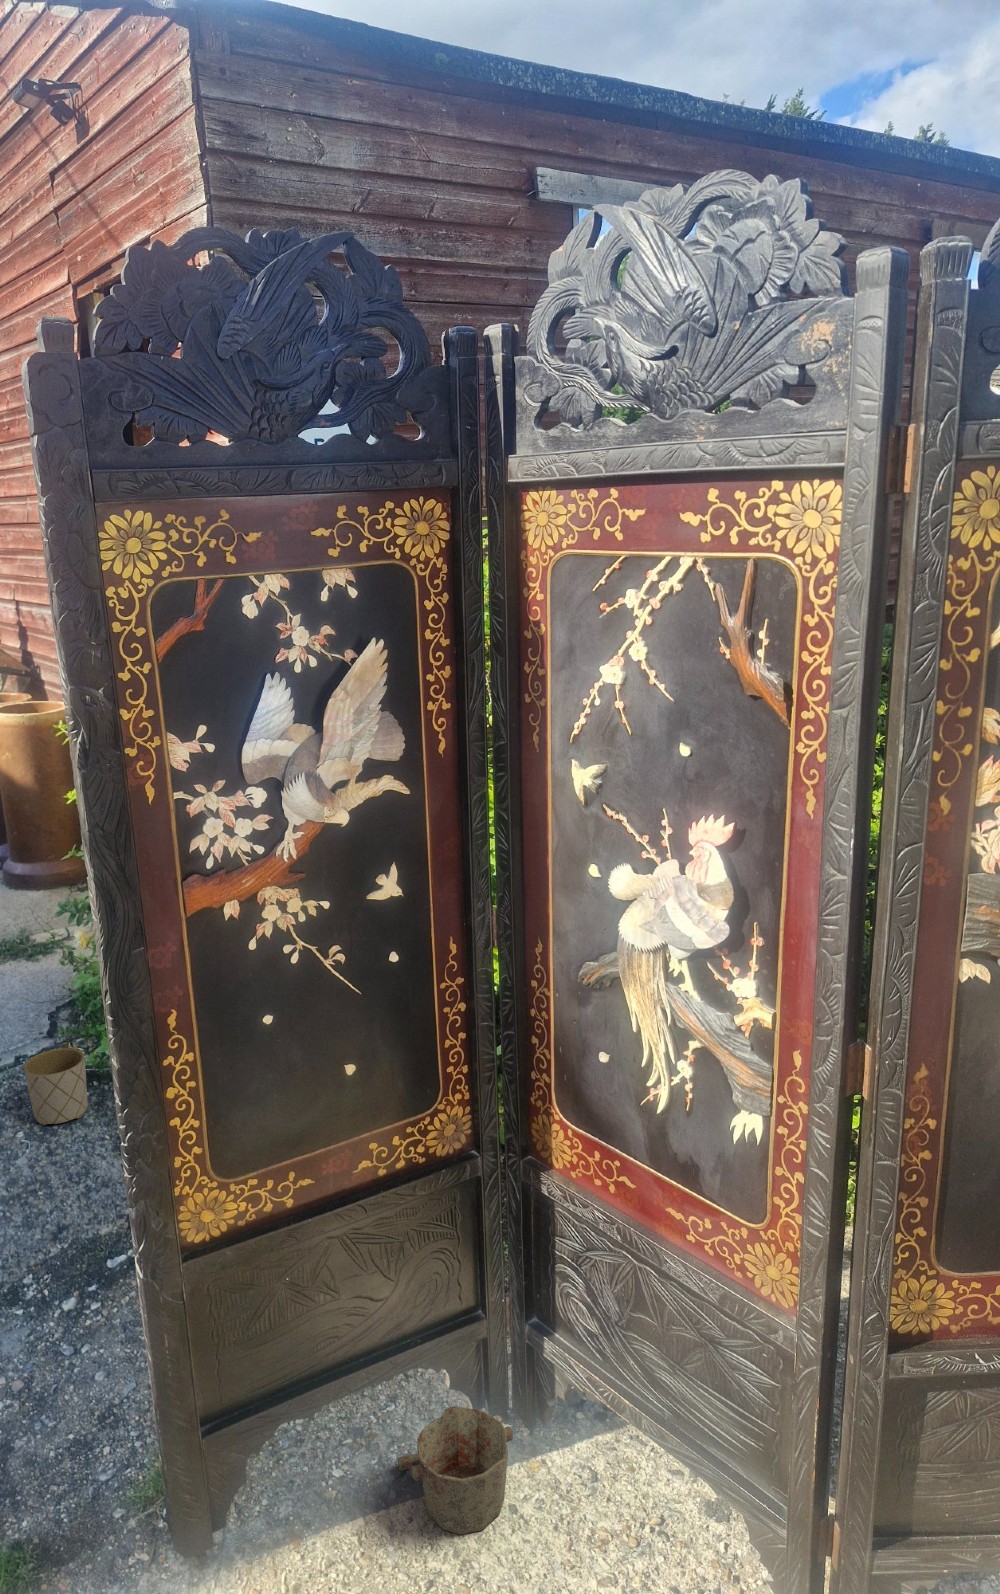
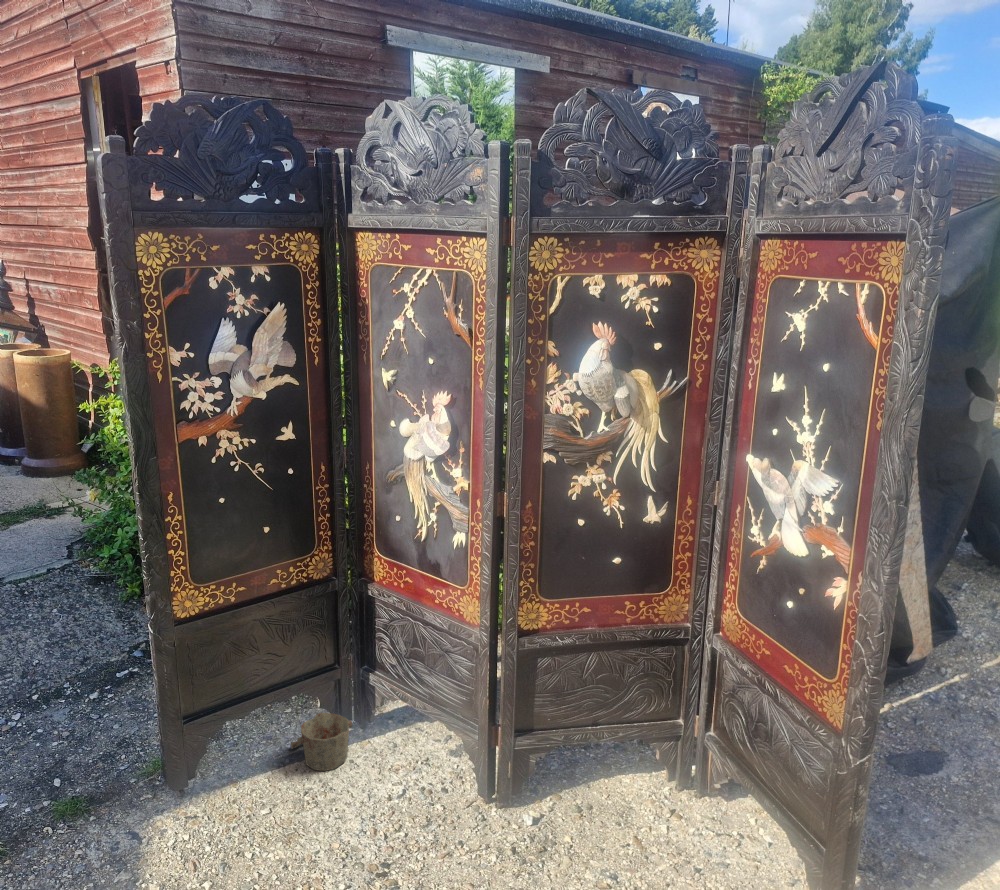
planter: present [24,1048,88,1126] -> none [58,561,99,607]

